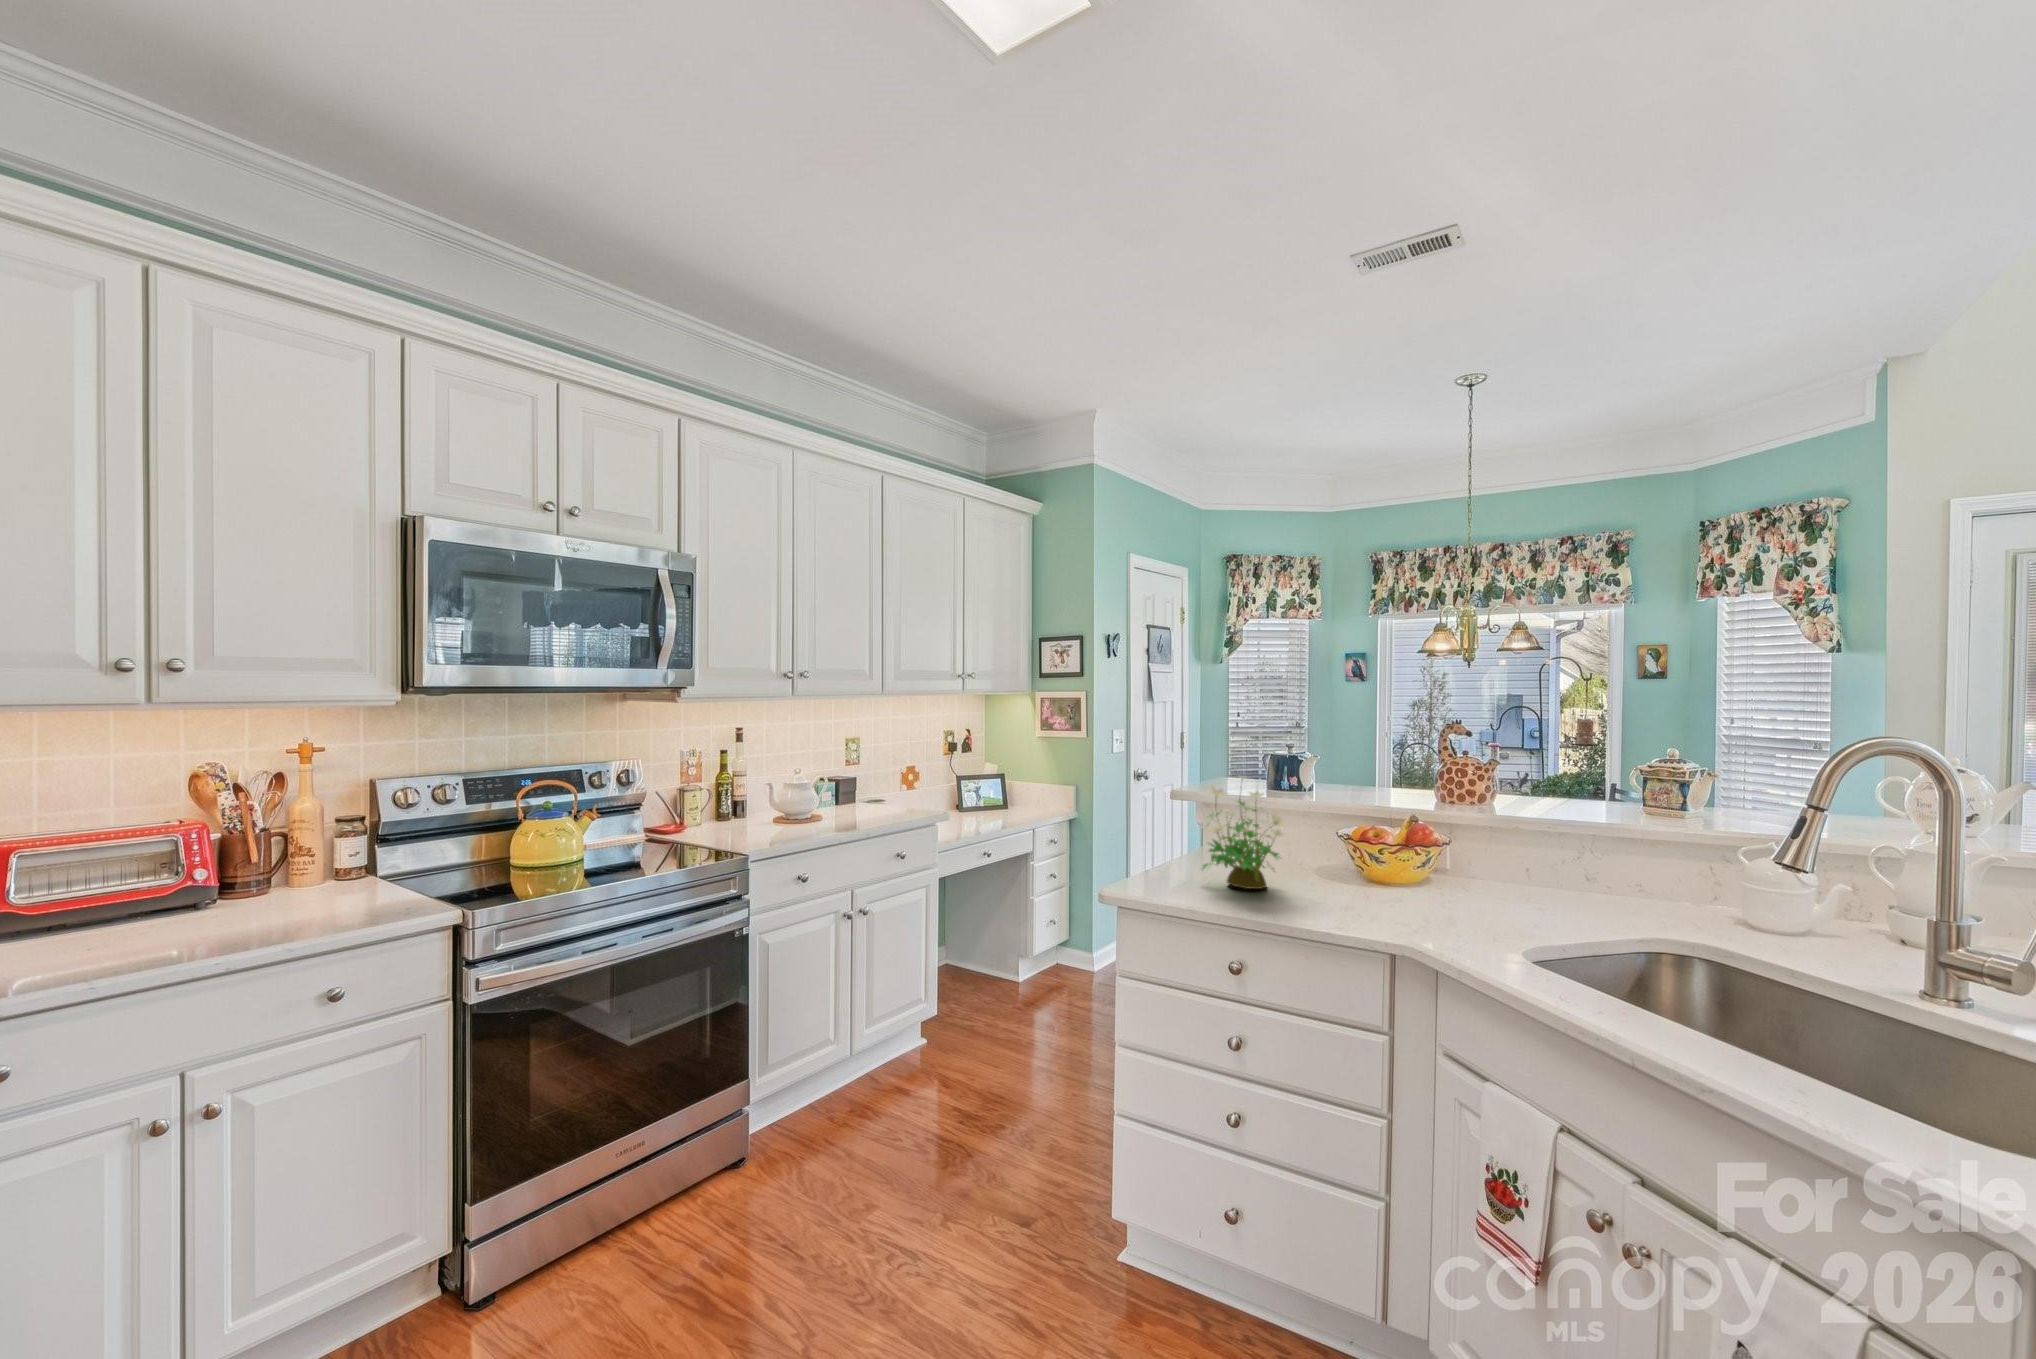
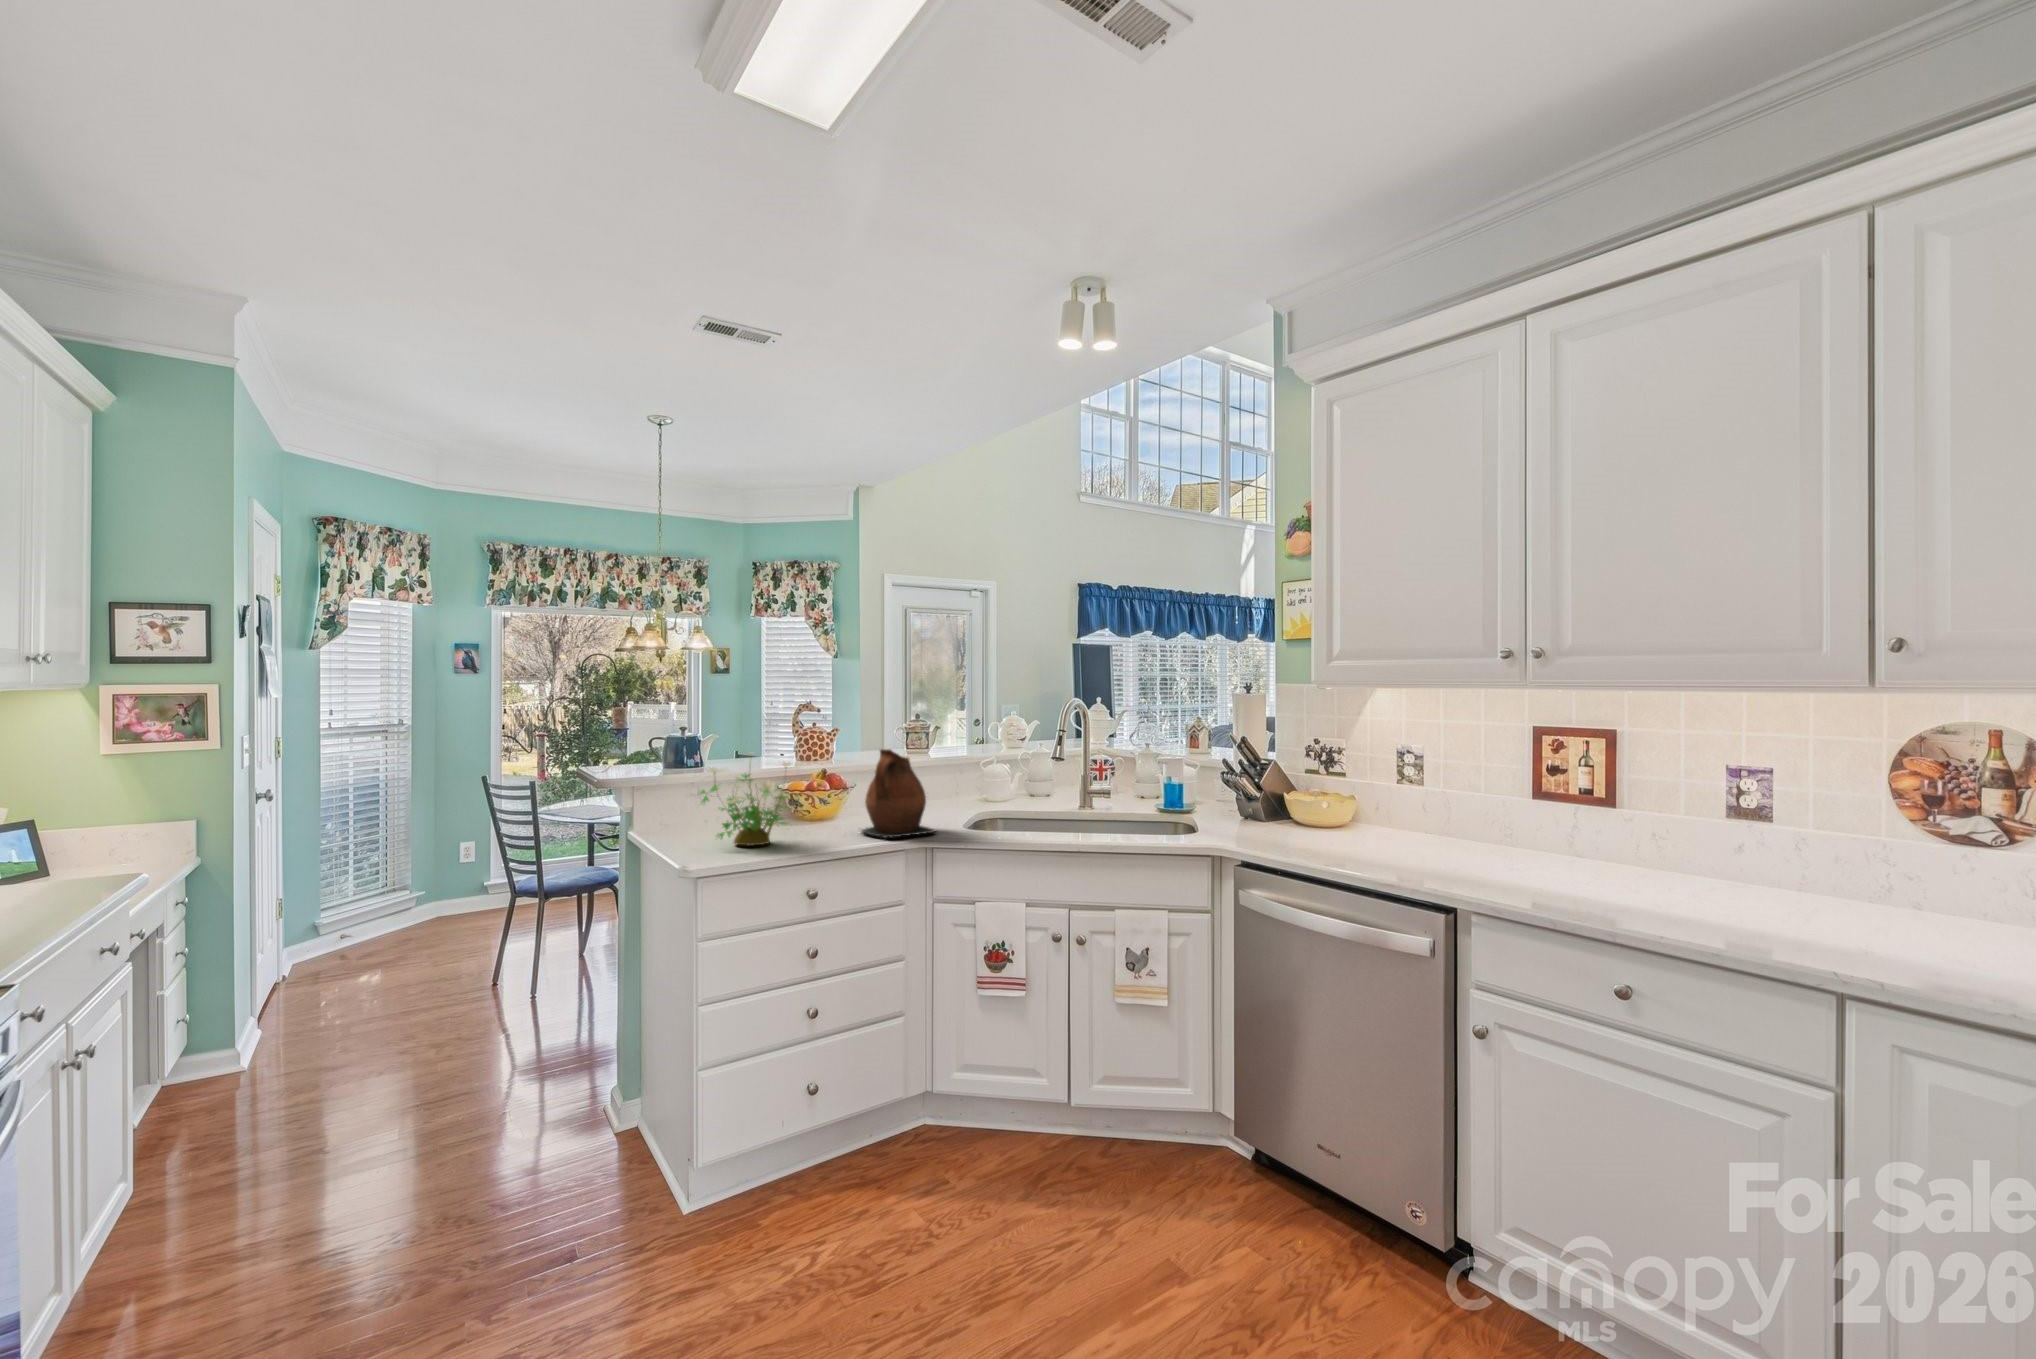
ceramic pitcher: none [1371,791,1492,938] -> present [862,749,935,838]

